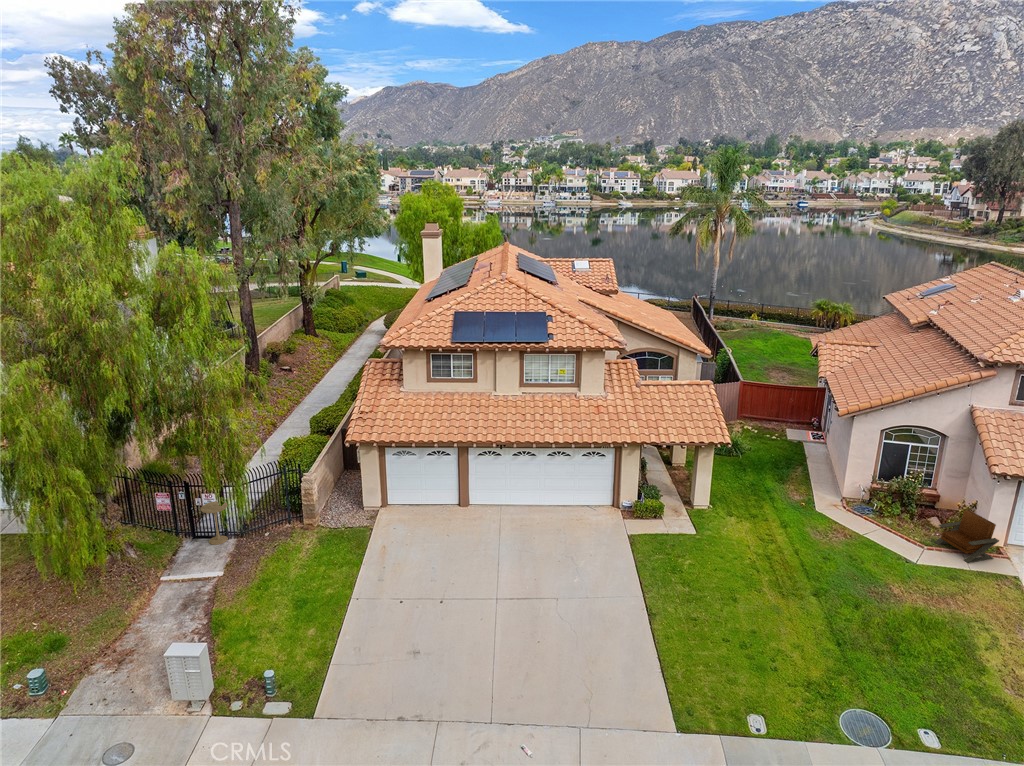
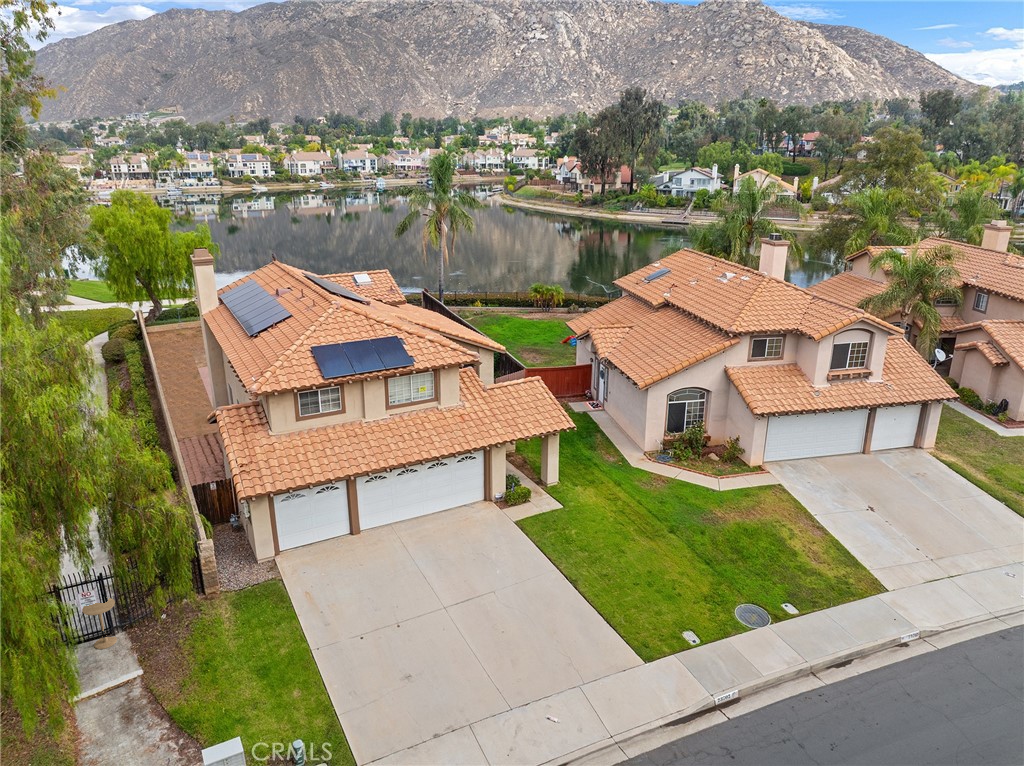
lounge chair: present [935,510,999,563] -> none [720,445,761,483]

